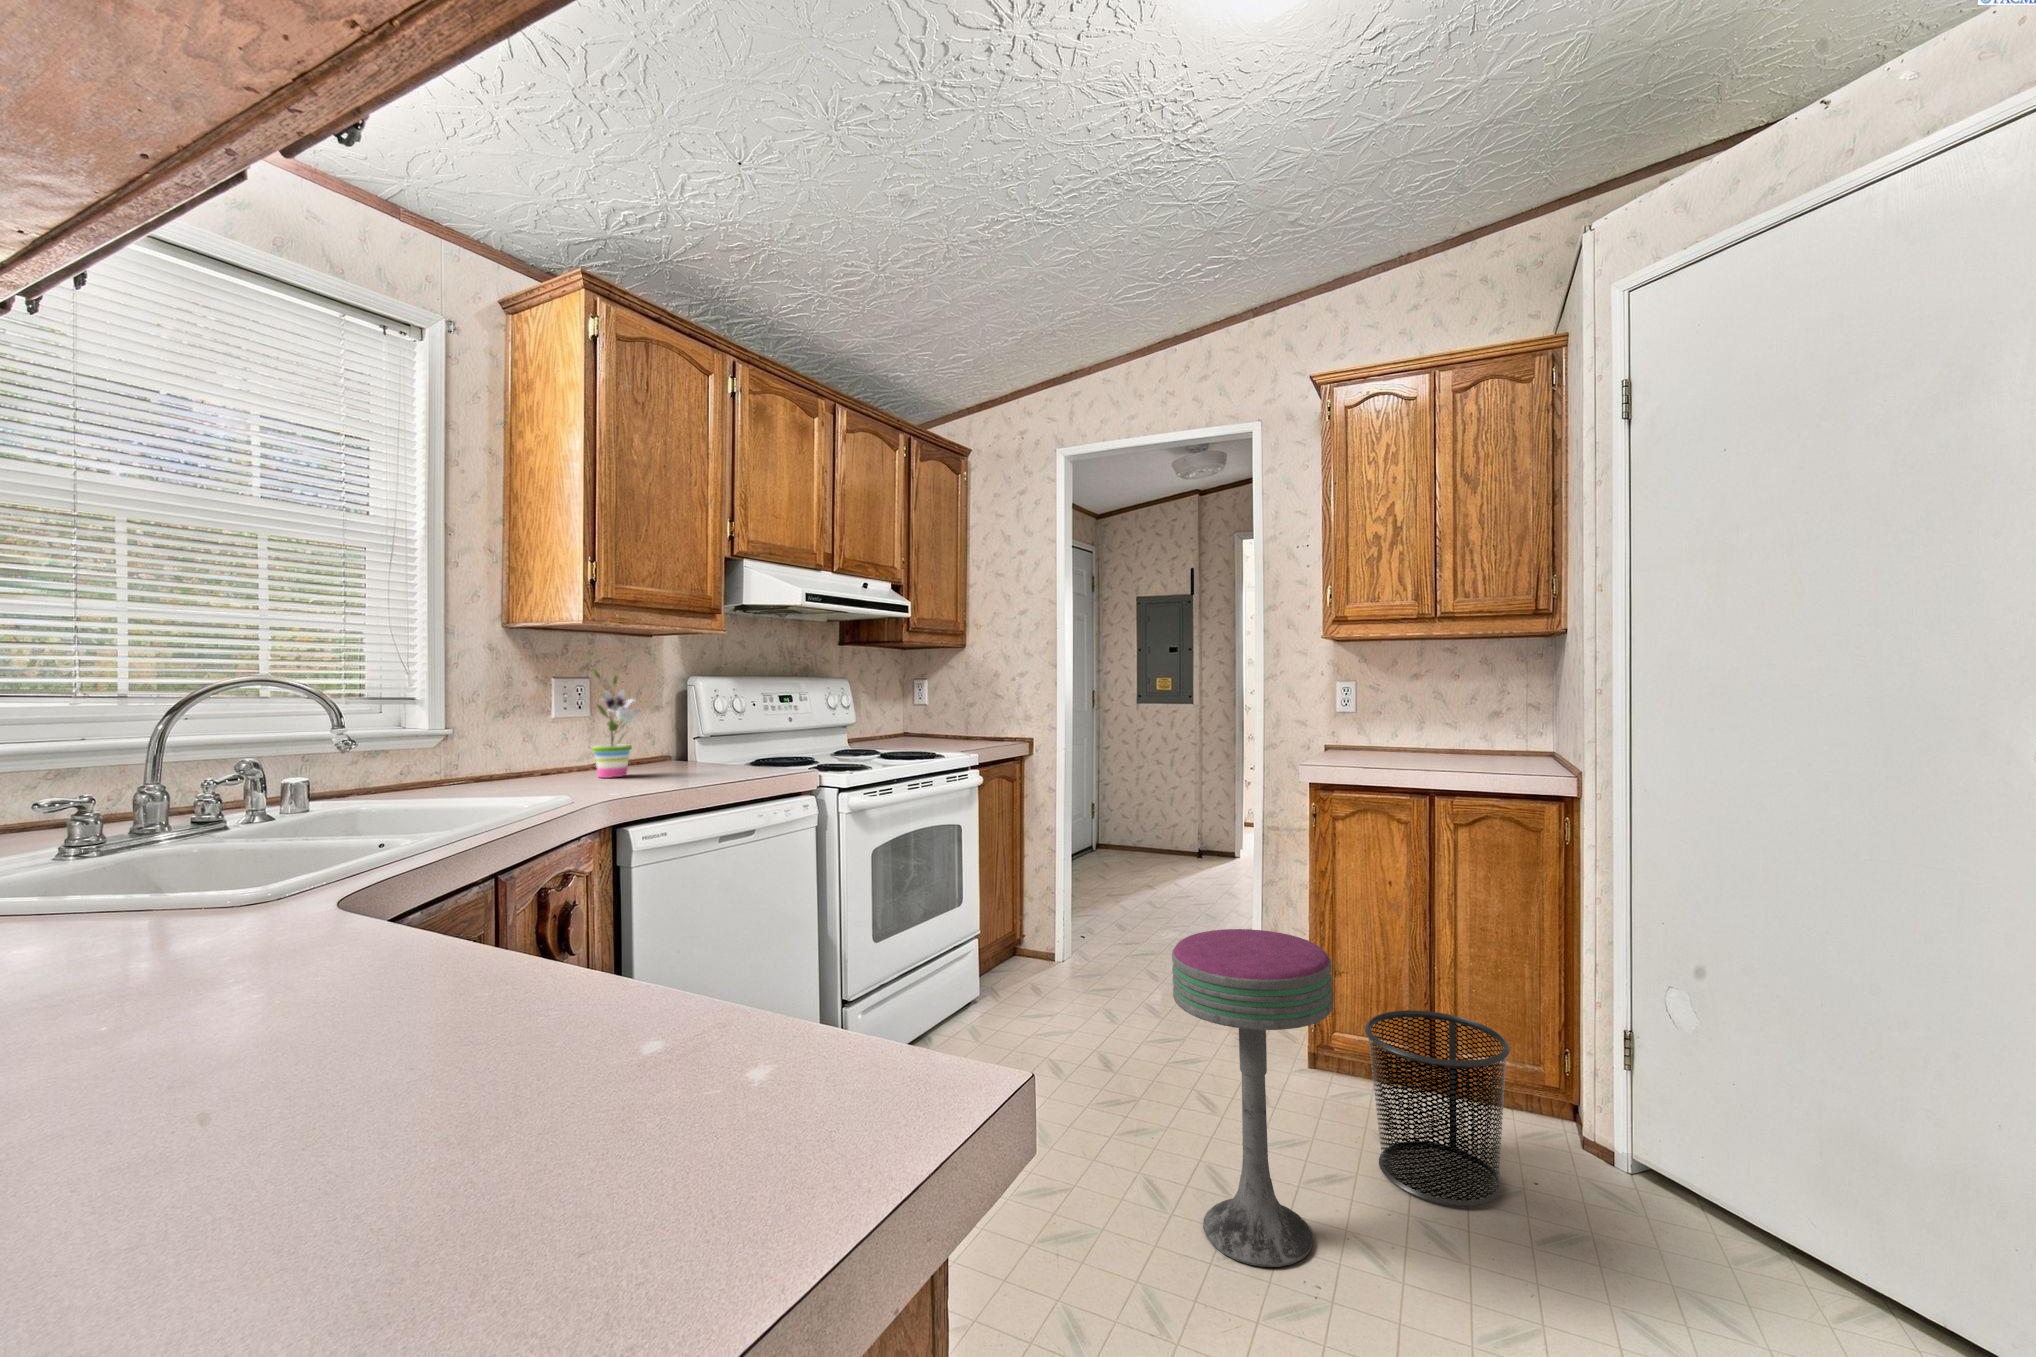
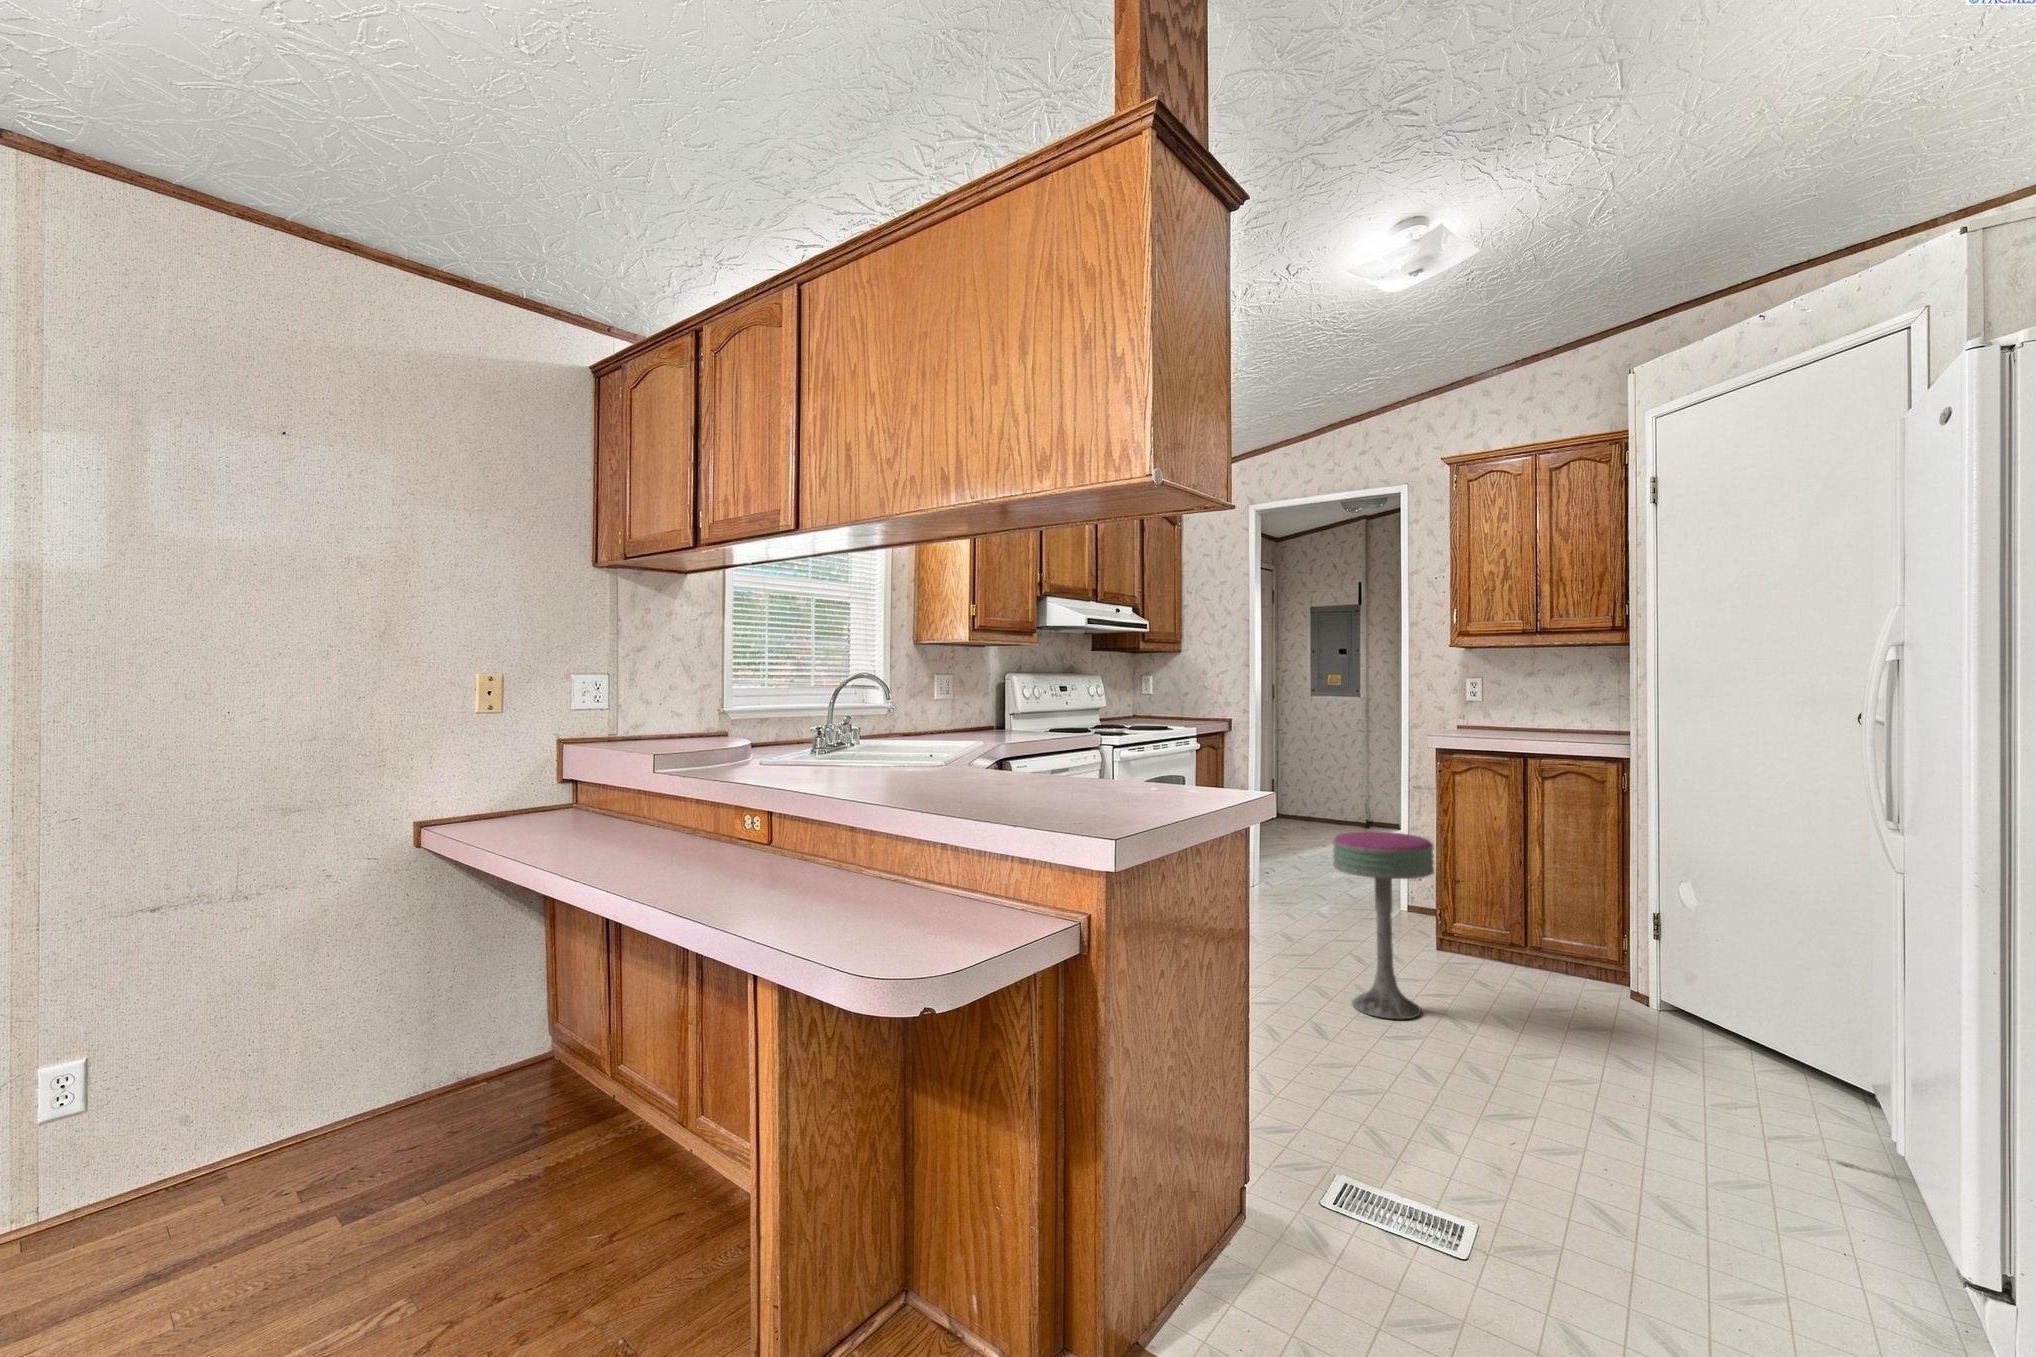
potted plant: present [592,668,640,778] -> none [963,669,991,736]
waste bin: present [1365,1010,1510,1207] -> none [1465,896,1563,1009]

